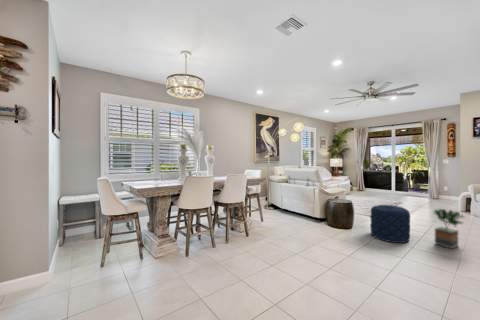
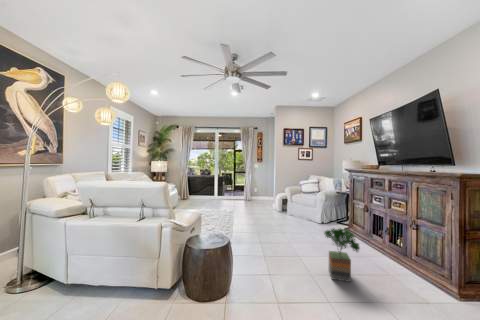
pouf: present [370,205,410,243] -> none [261,234,316,305]

